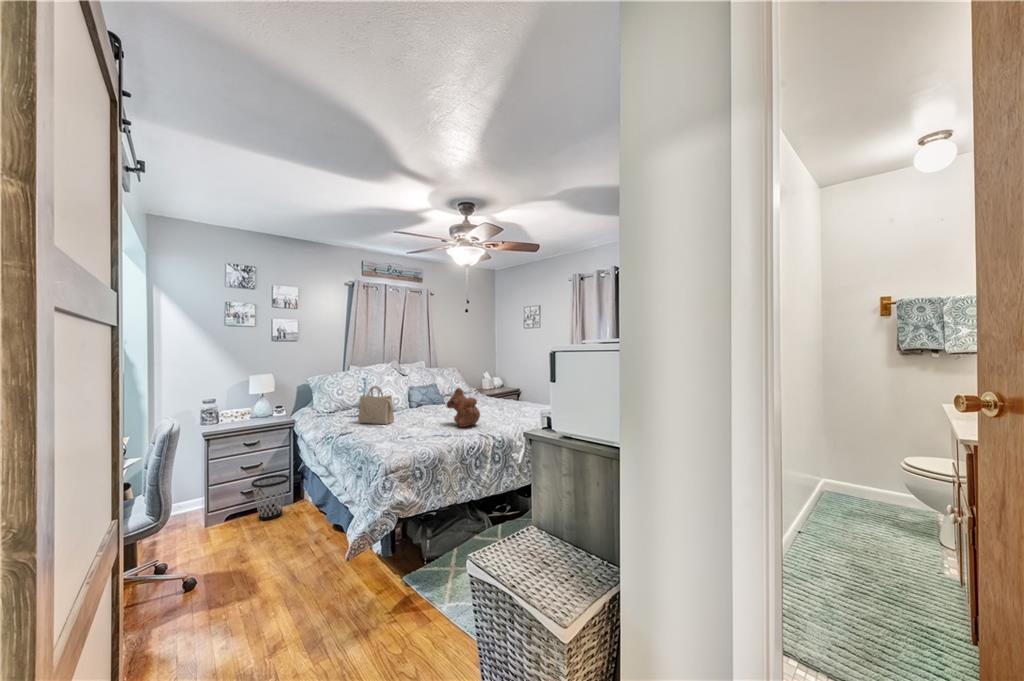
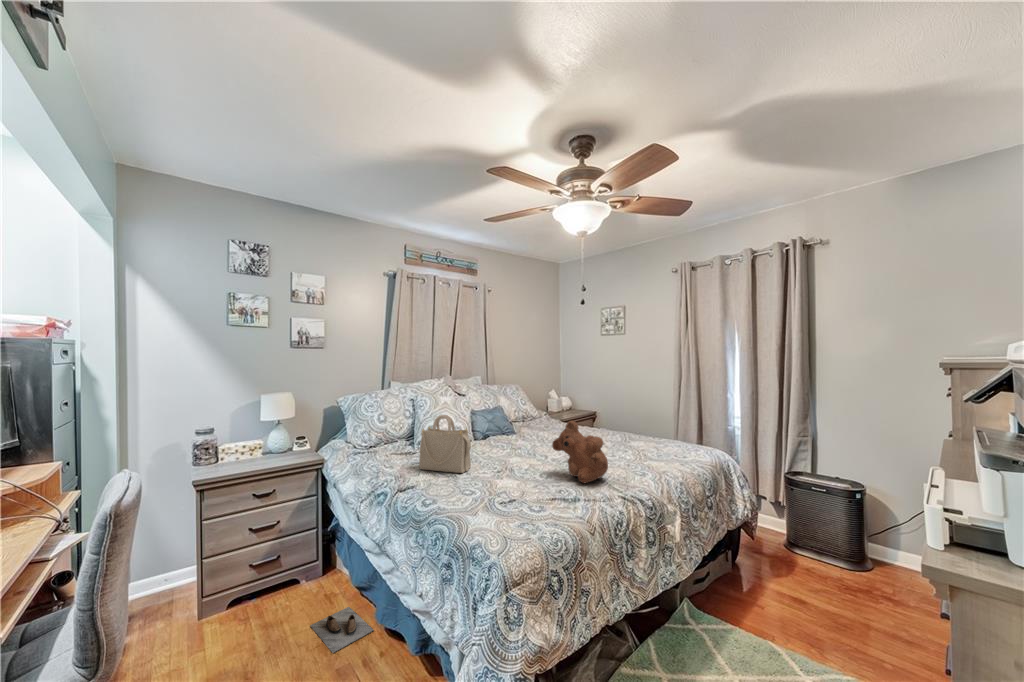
wastebasket: present [251,474,289,520] -> none [263,539,317,613]
shoe: none [283,517,326,537] -> present [310,607,374,653]

